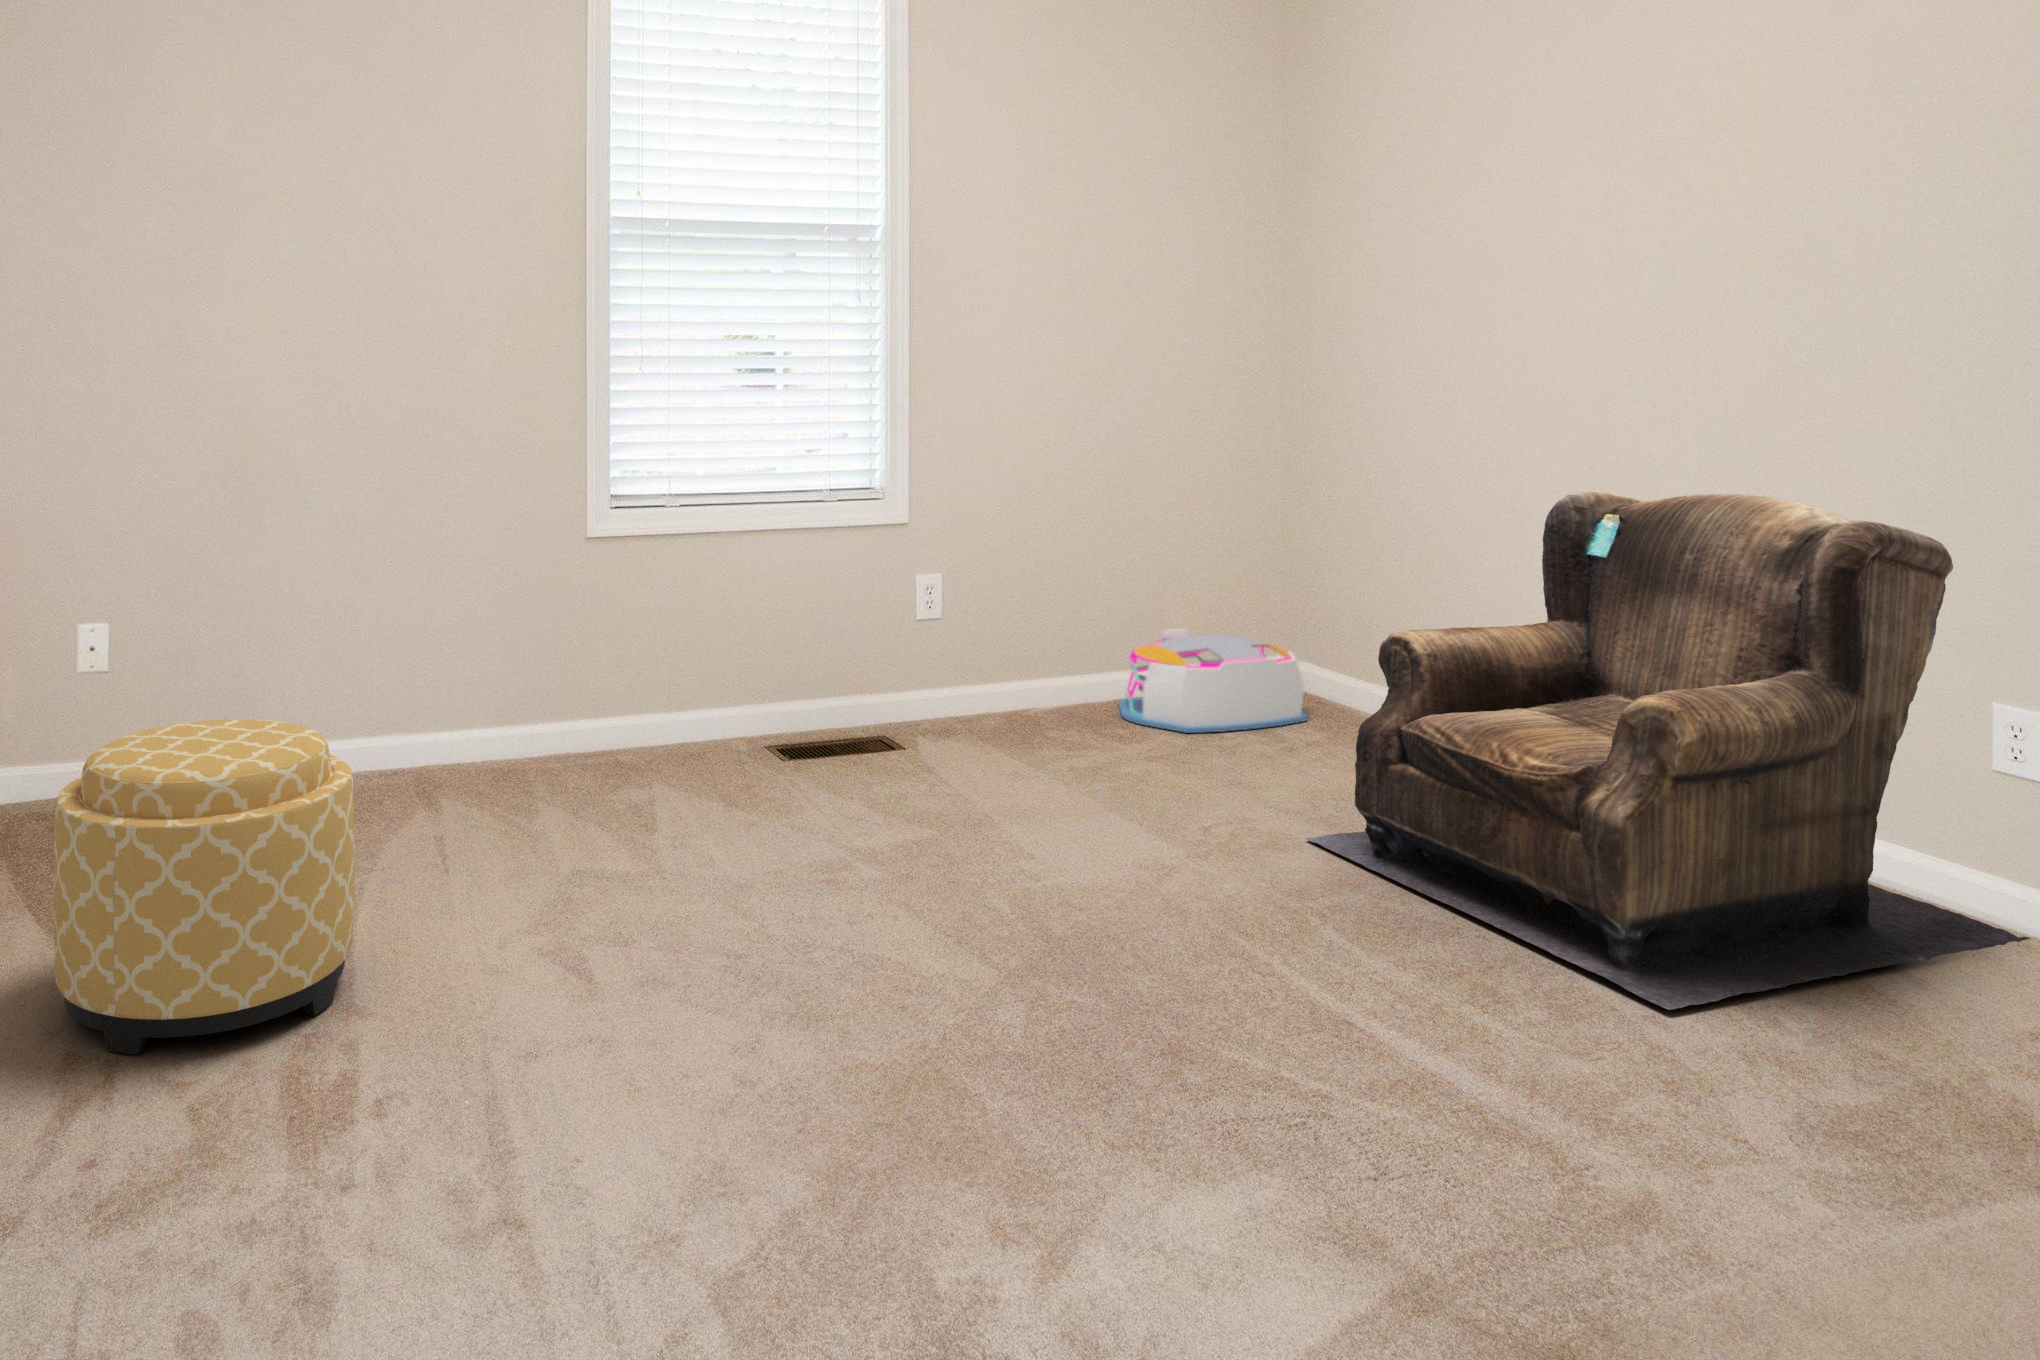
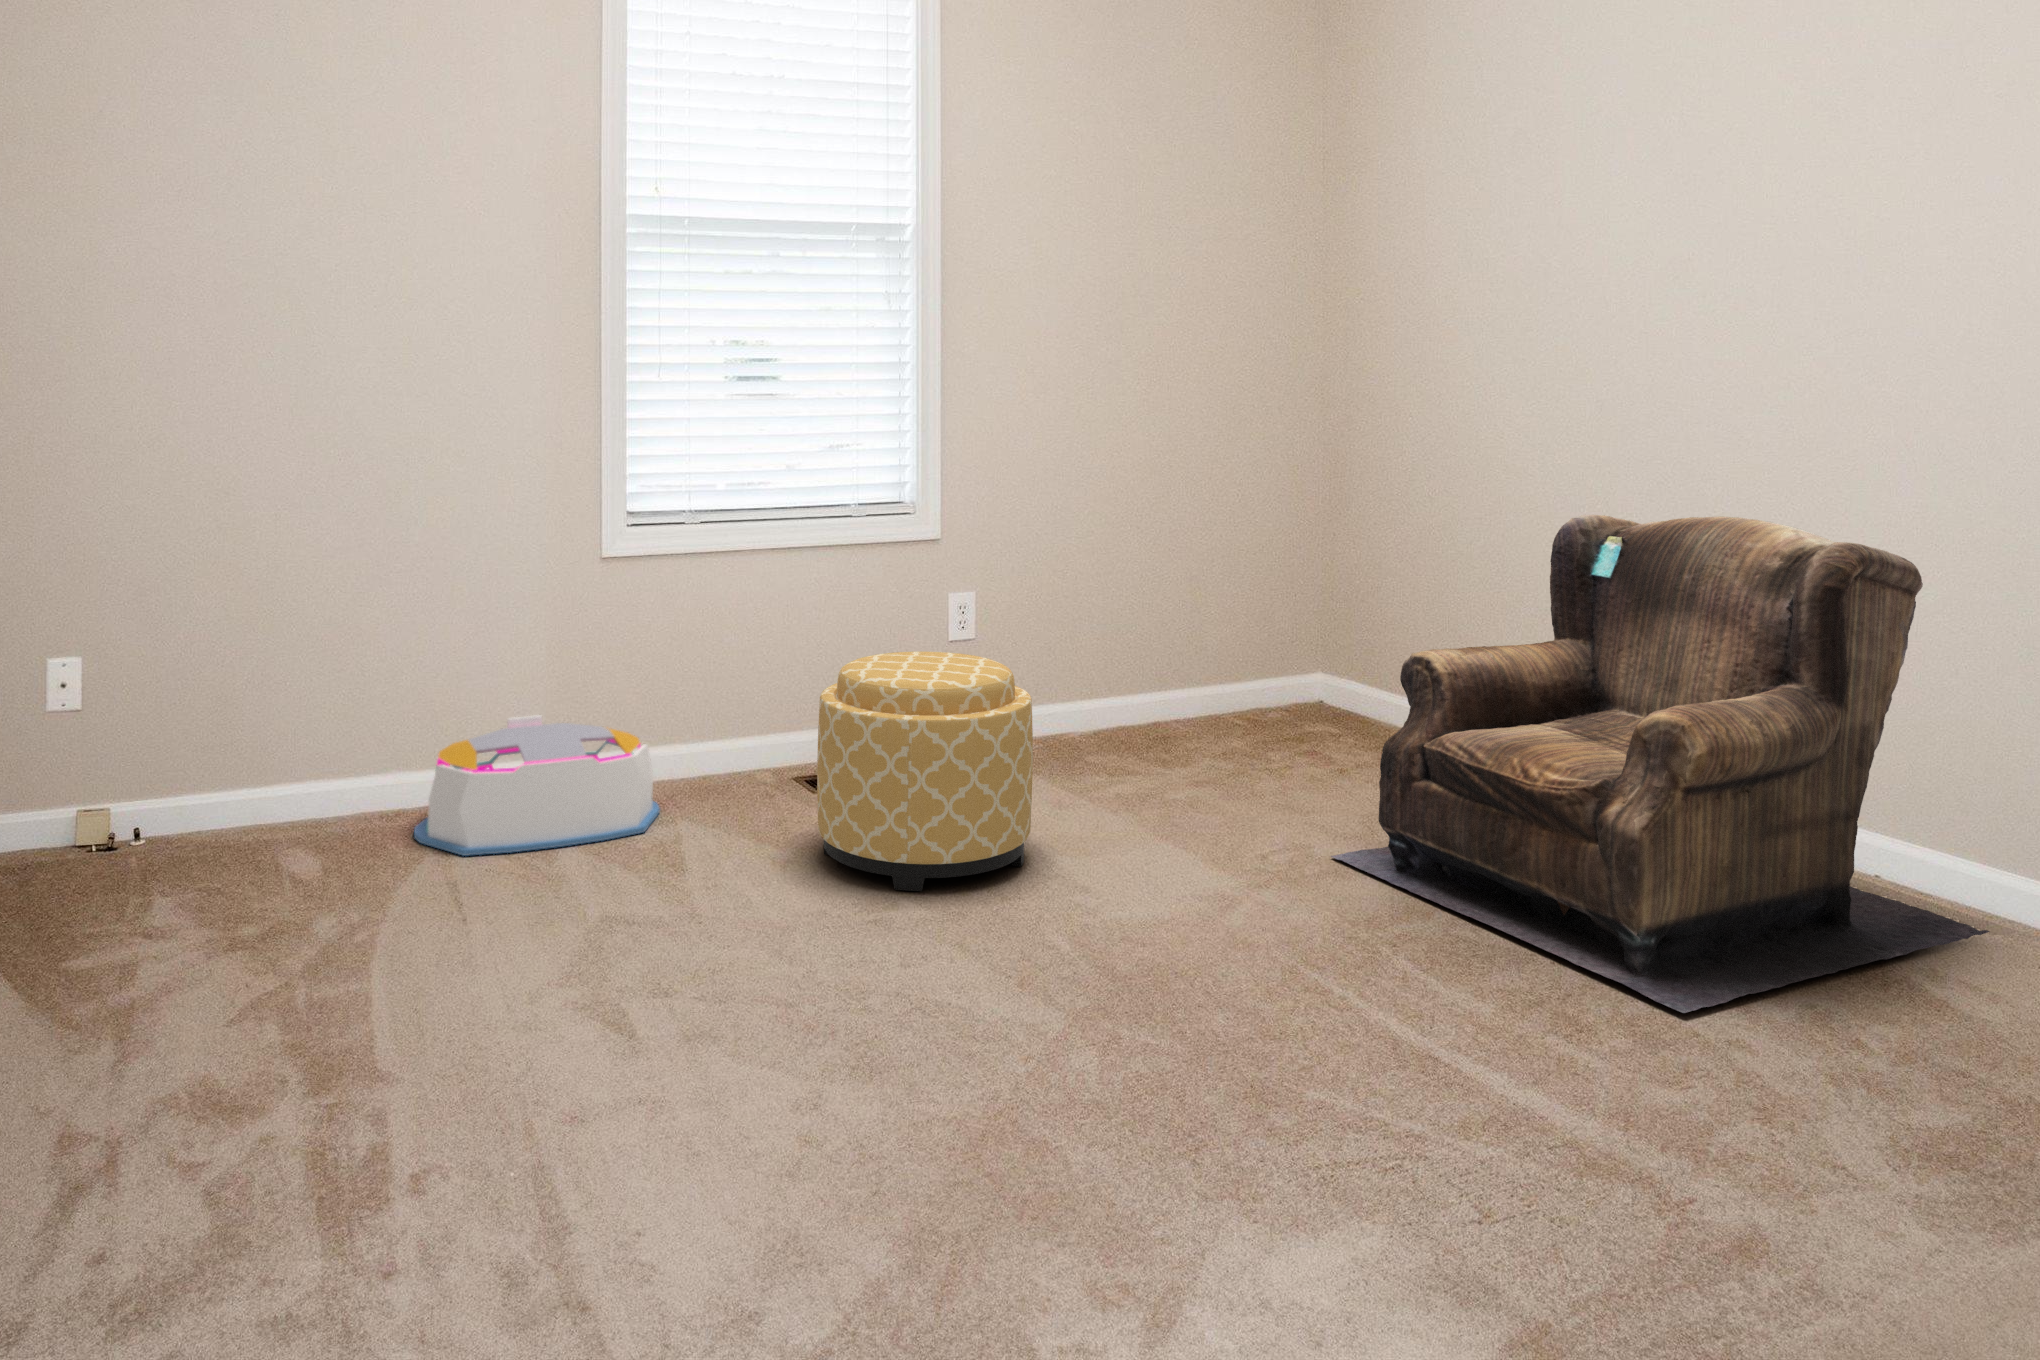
storage bin: present [1118,629,1307,733] -> present [414,715,660,856]
ottoman: present [53,719,355,1055] -> present [817,652,1033,891]

